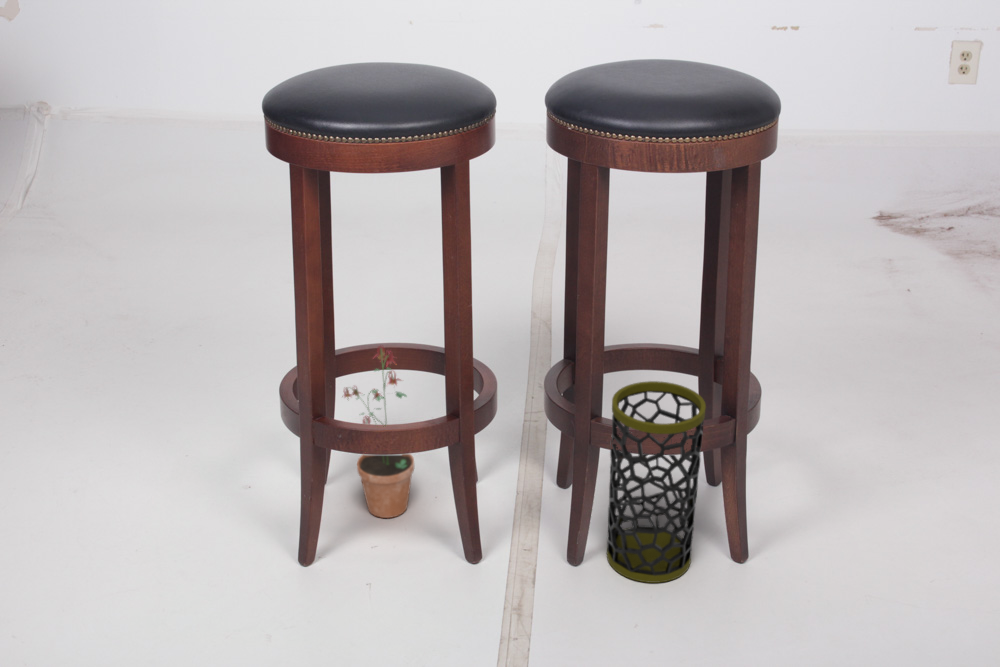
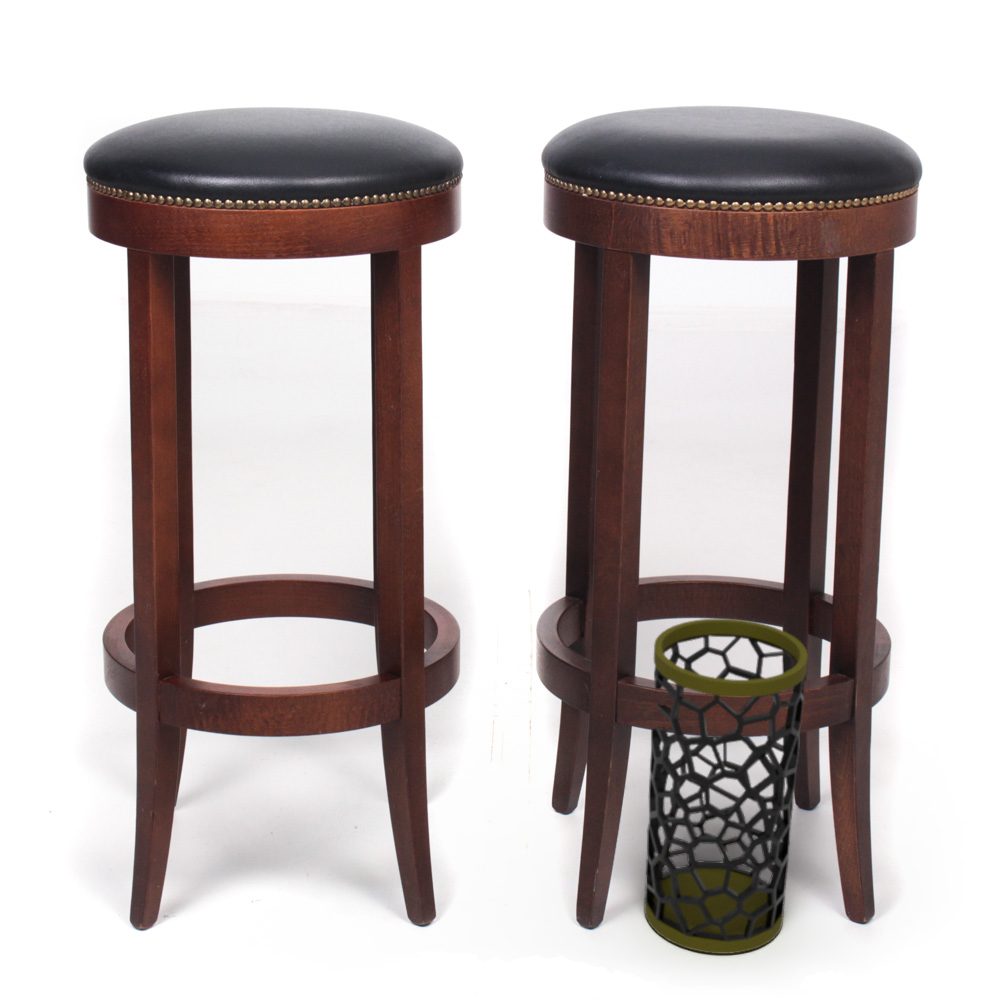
potted plant: present [344,346,414,518] -> none [204,568,324,856]

